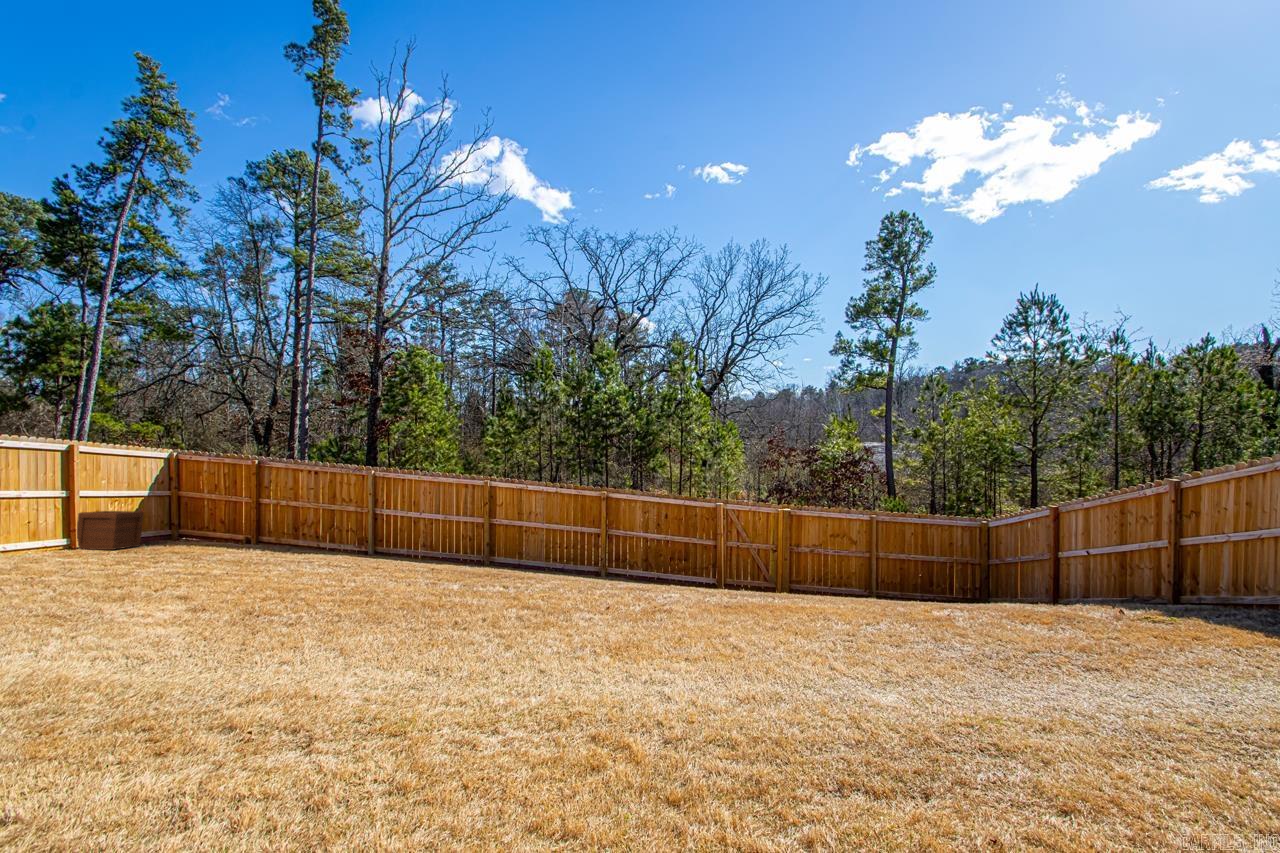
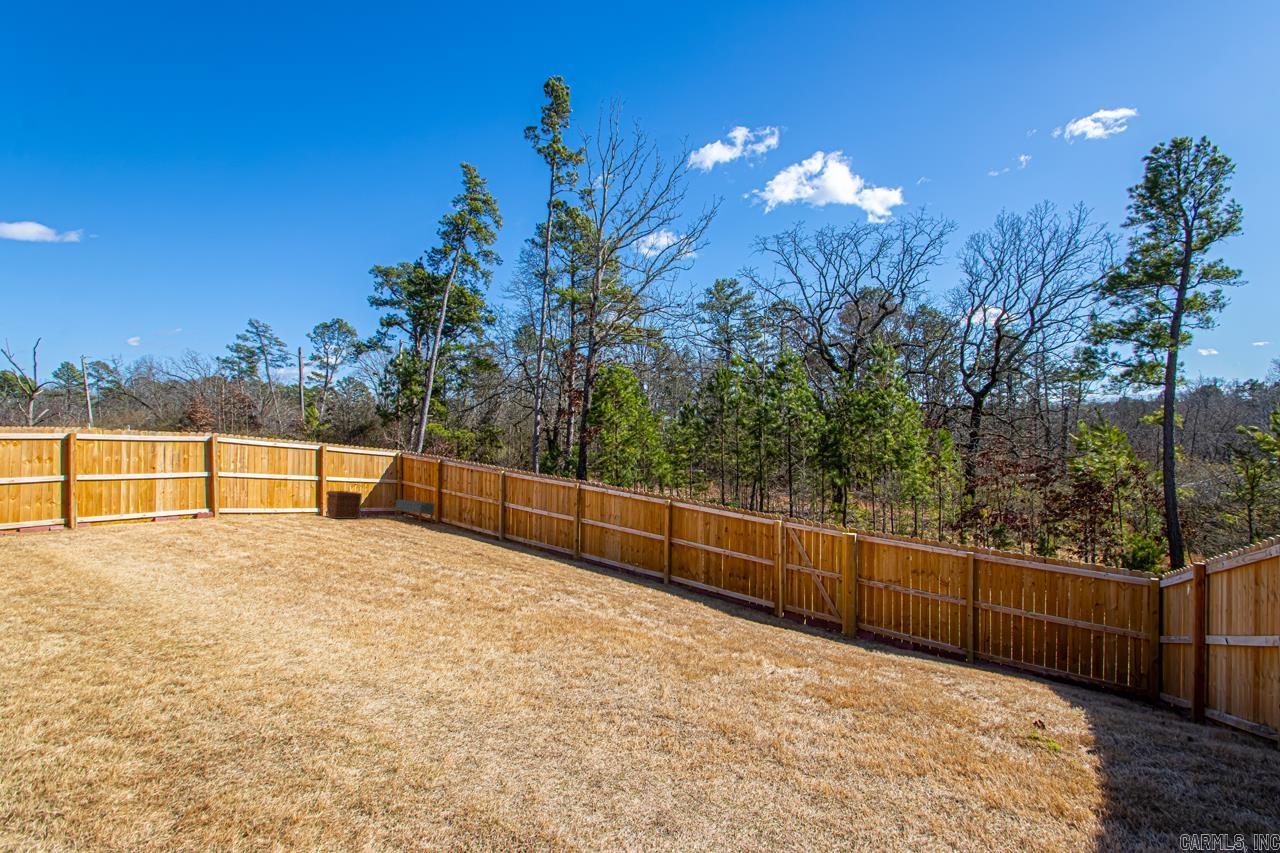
bench: none [178,515,247,543] -> present [395,500,435,523]

